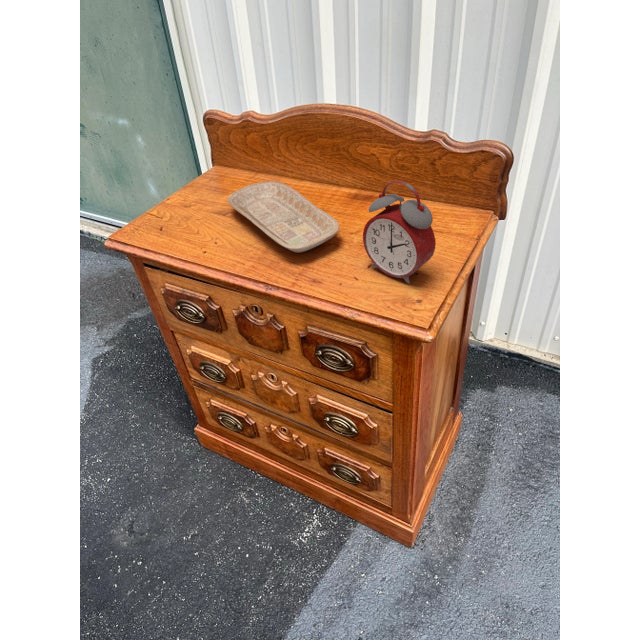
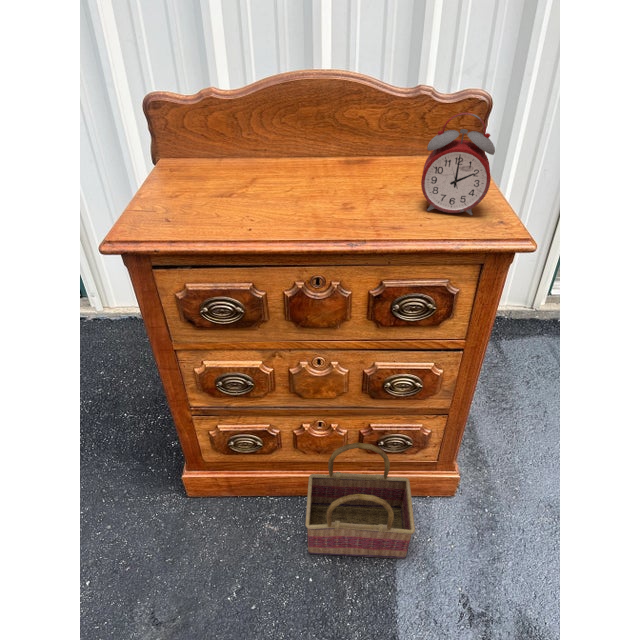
tray: present [228,181,339,253] -> none [227,156,379,212]
basket: none [246,457,354,579] -> present [306,443,415,559]

